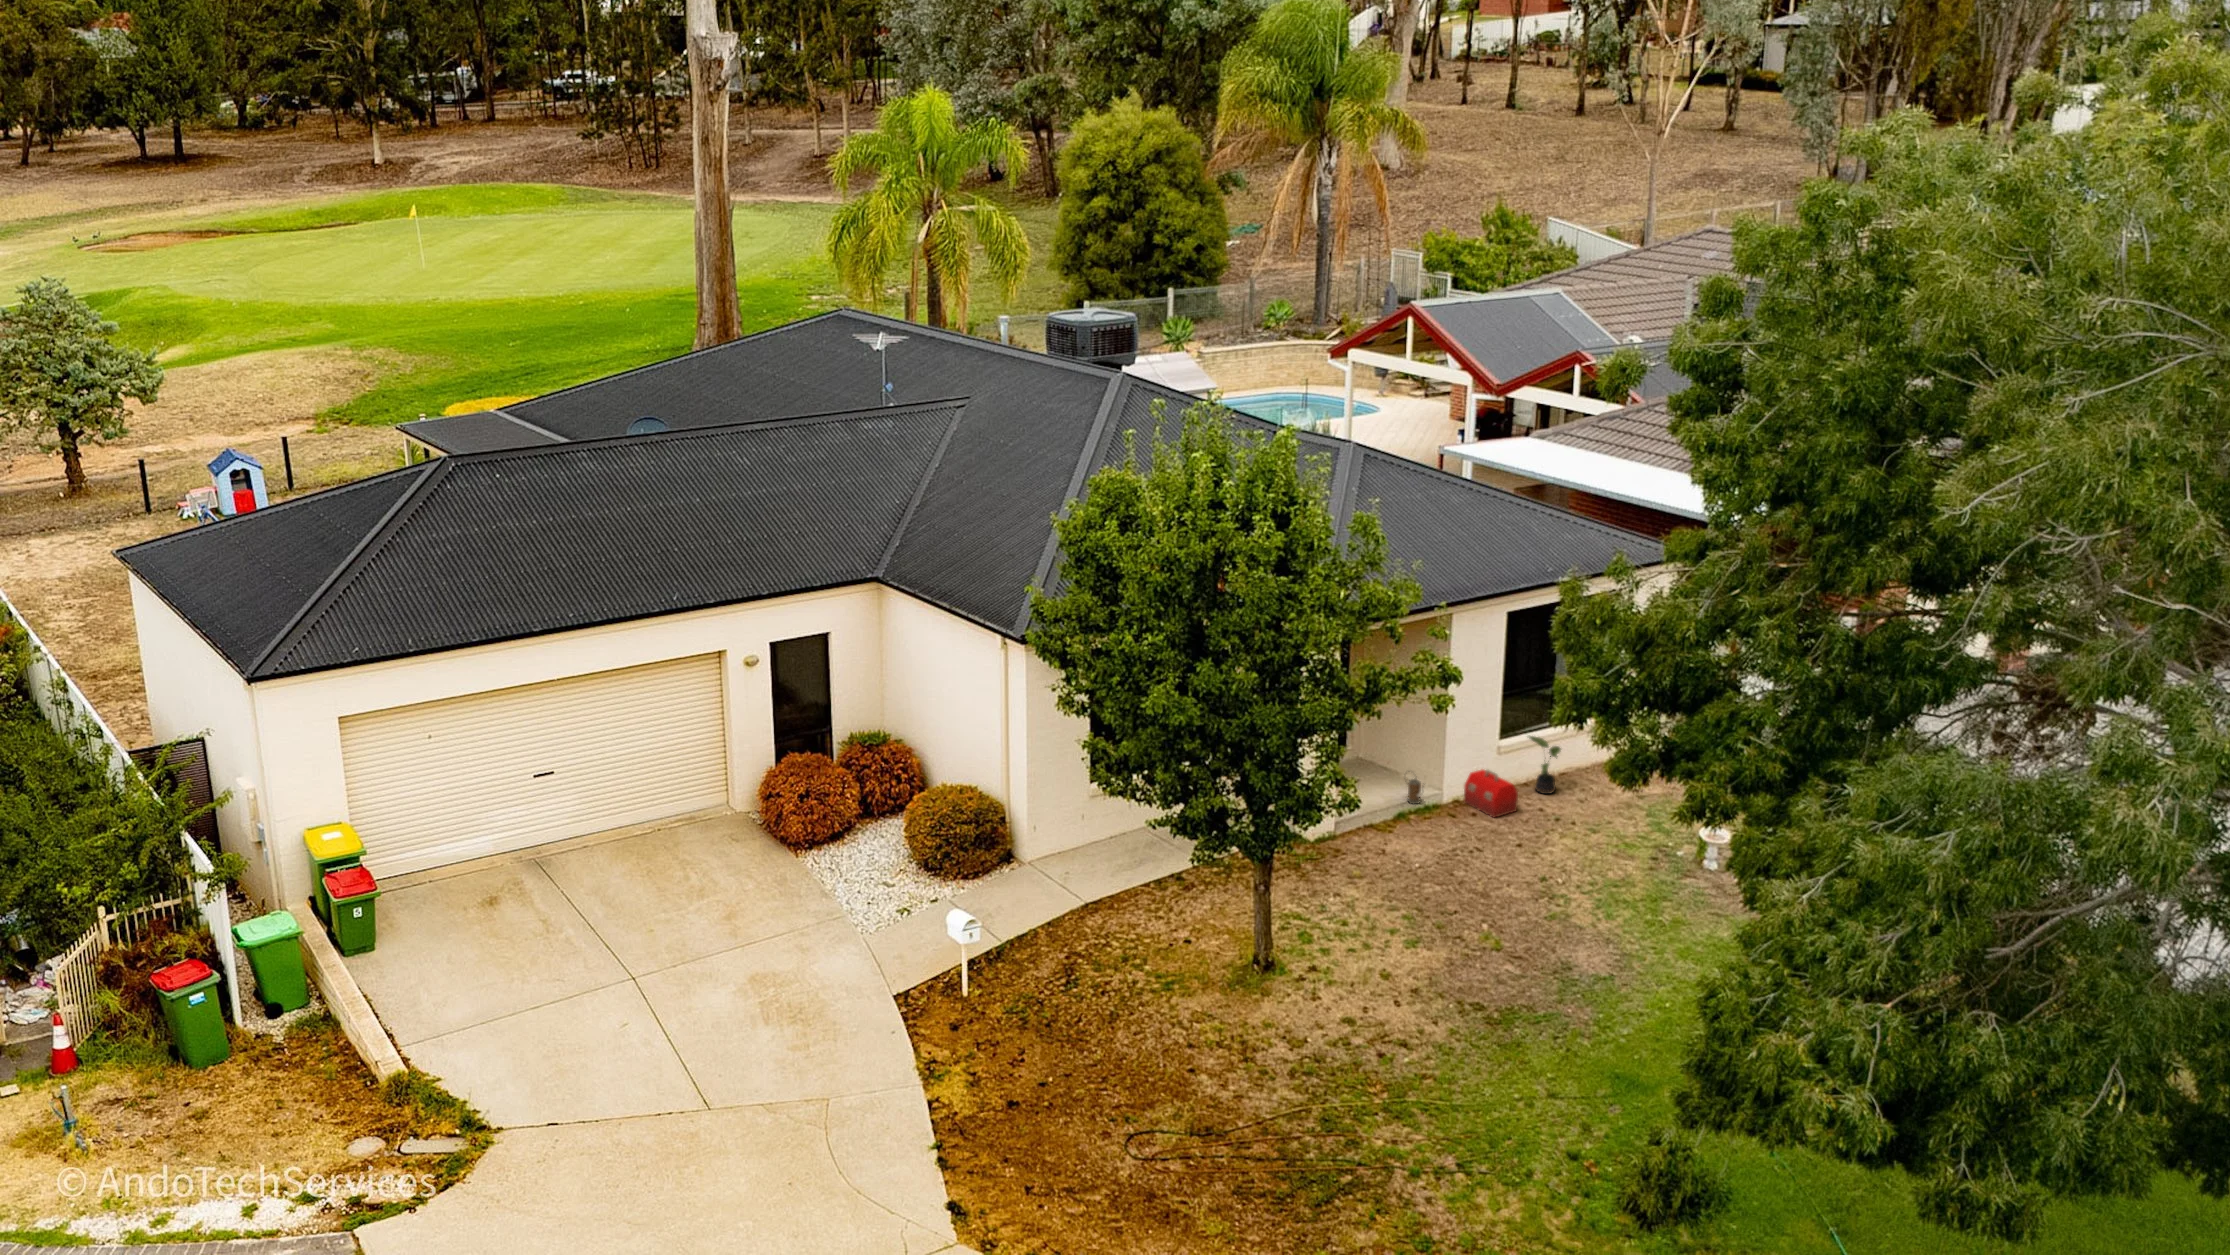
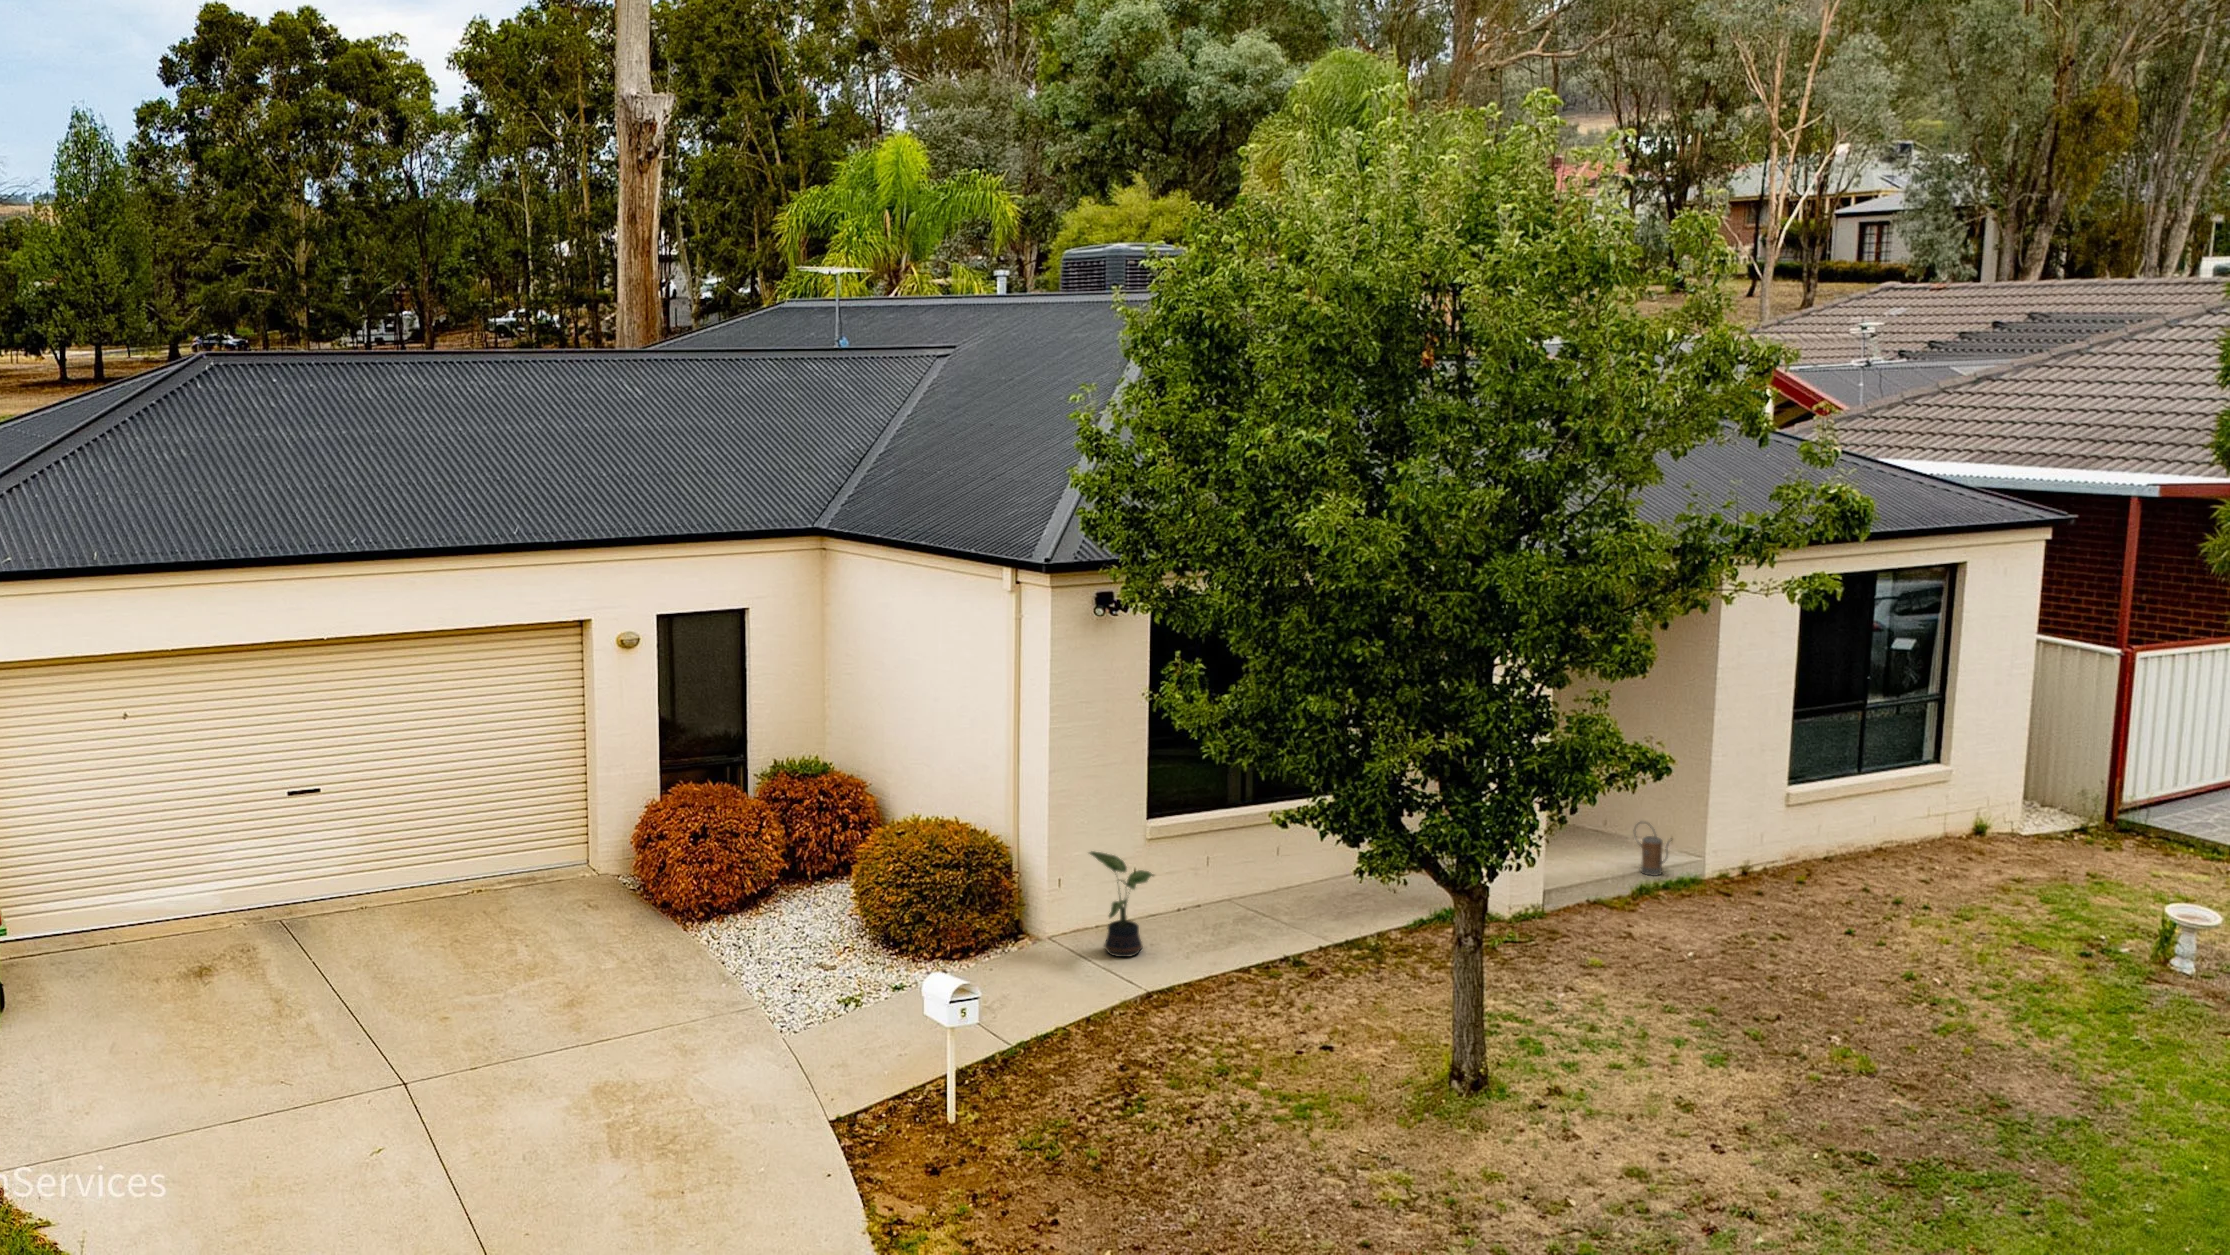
potted plant: present [1529,736,1561,794] -> present [1090,851,1154,957]
toolbox: present [1464,770,1518,817] -> none [1733,818,1829,893]

